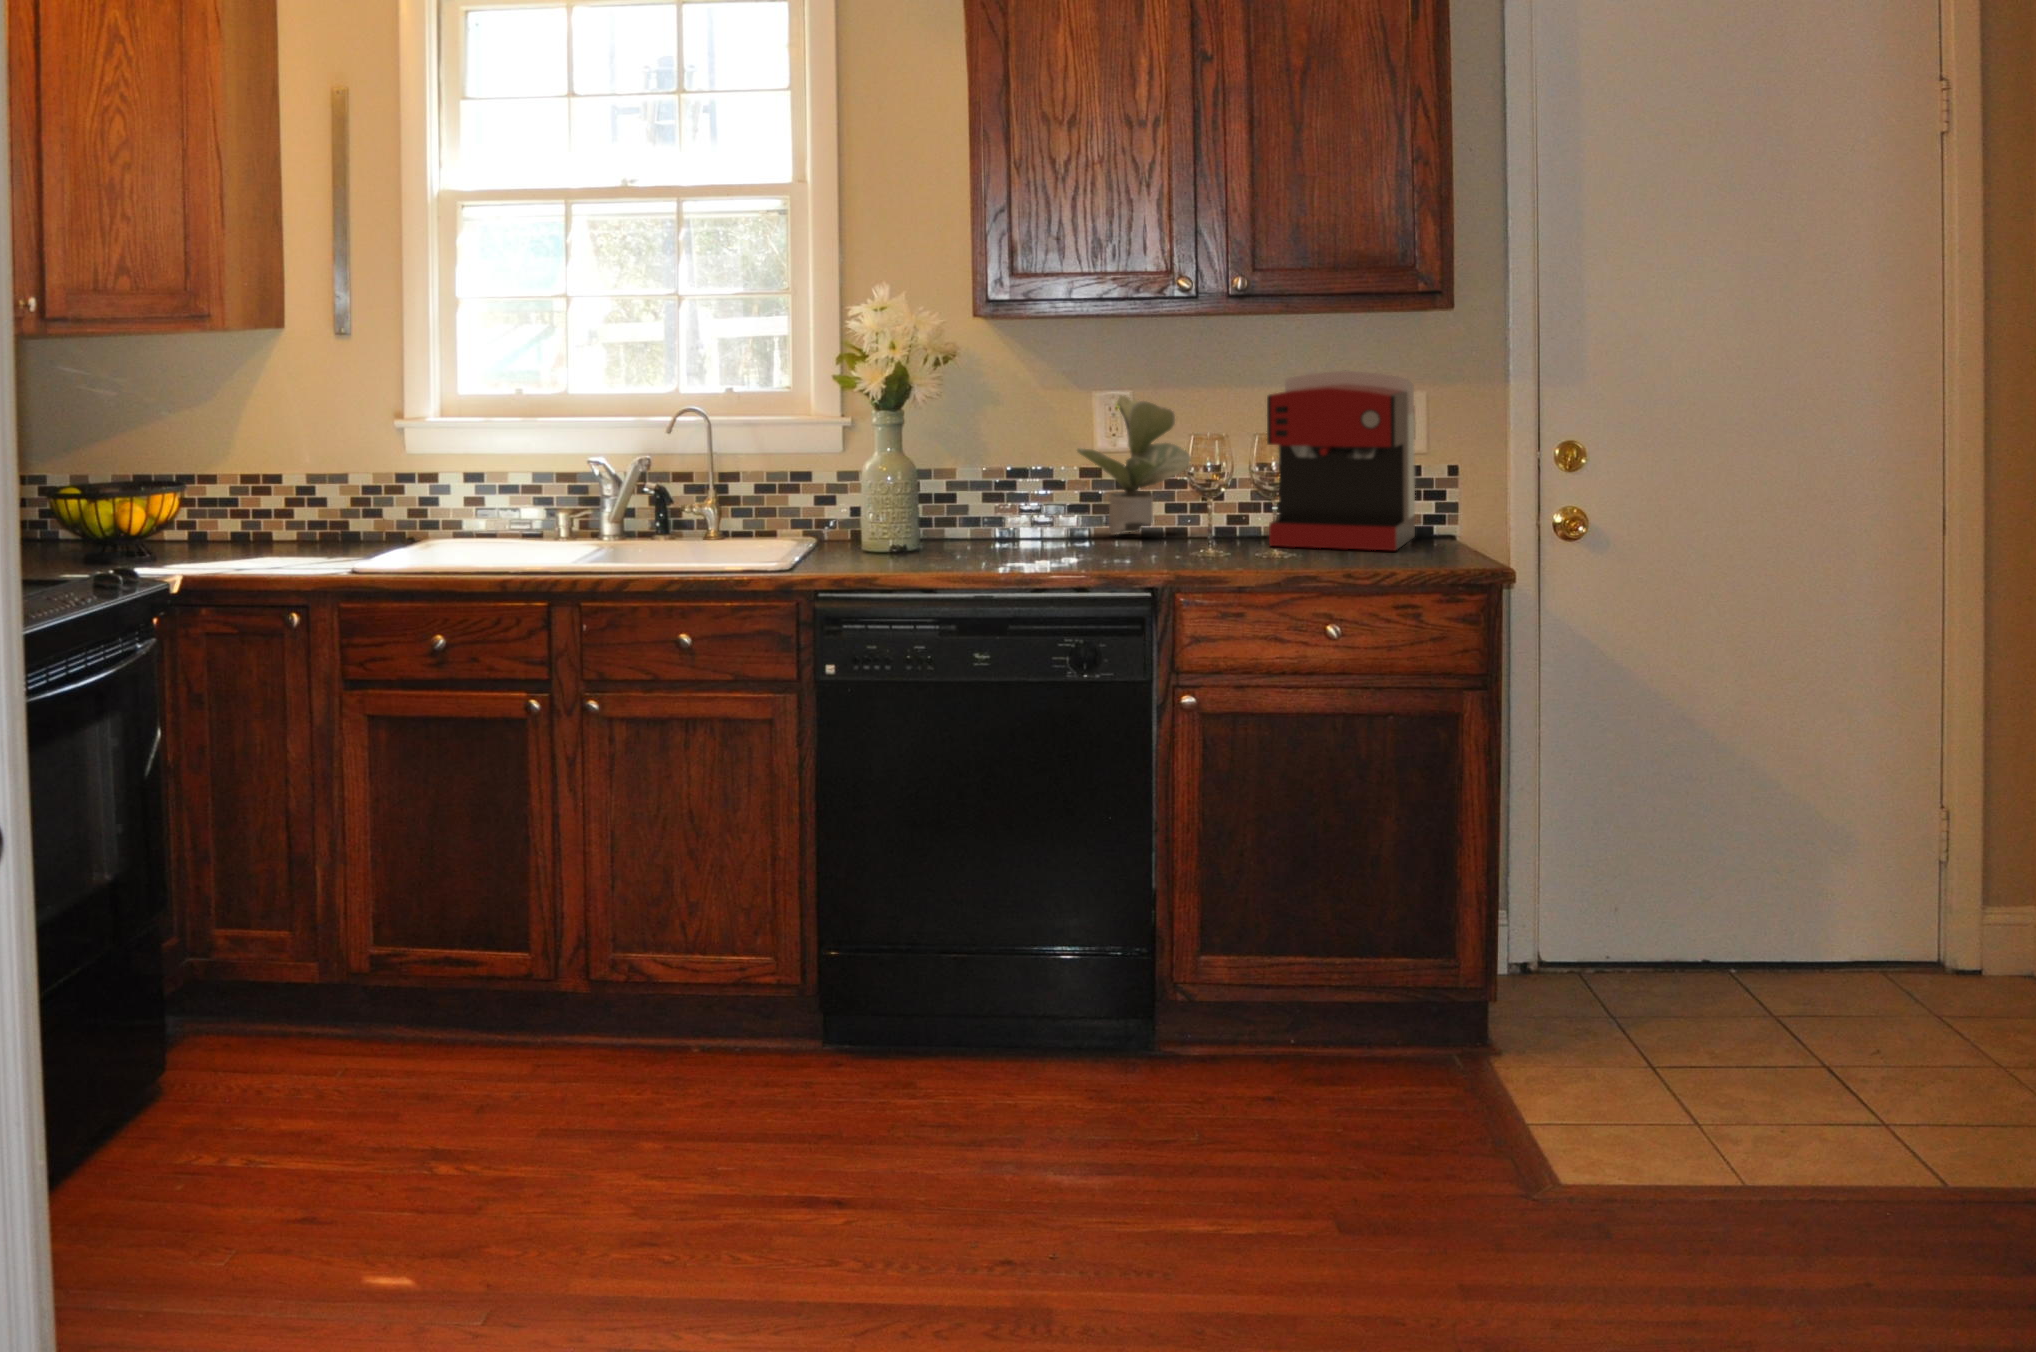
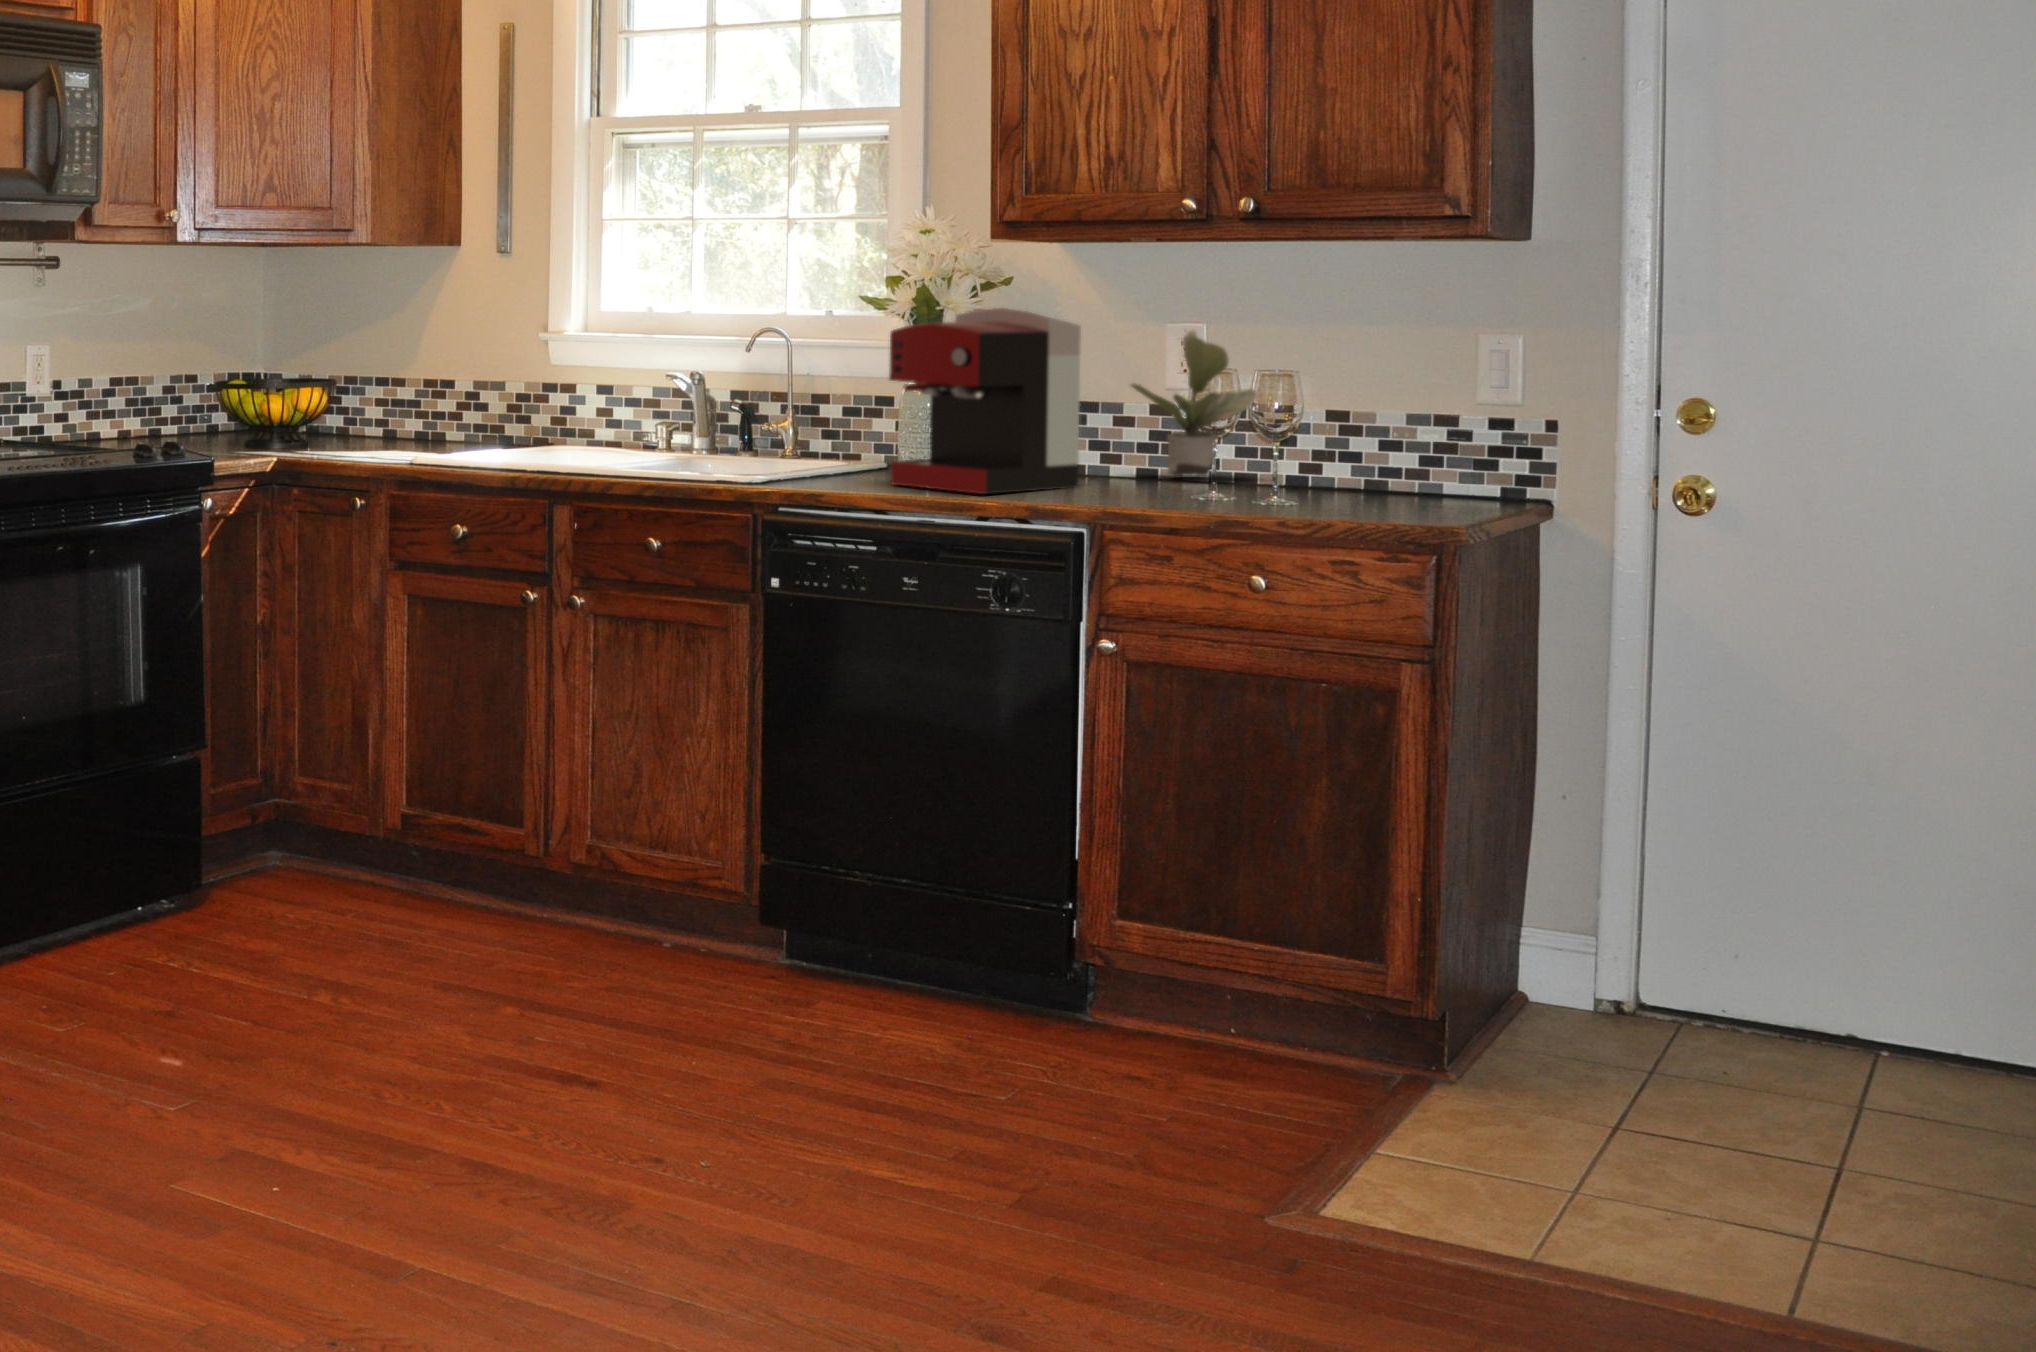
coffee maker: present [1267,370,1415,550] -> present [889,308,1081,494]

